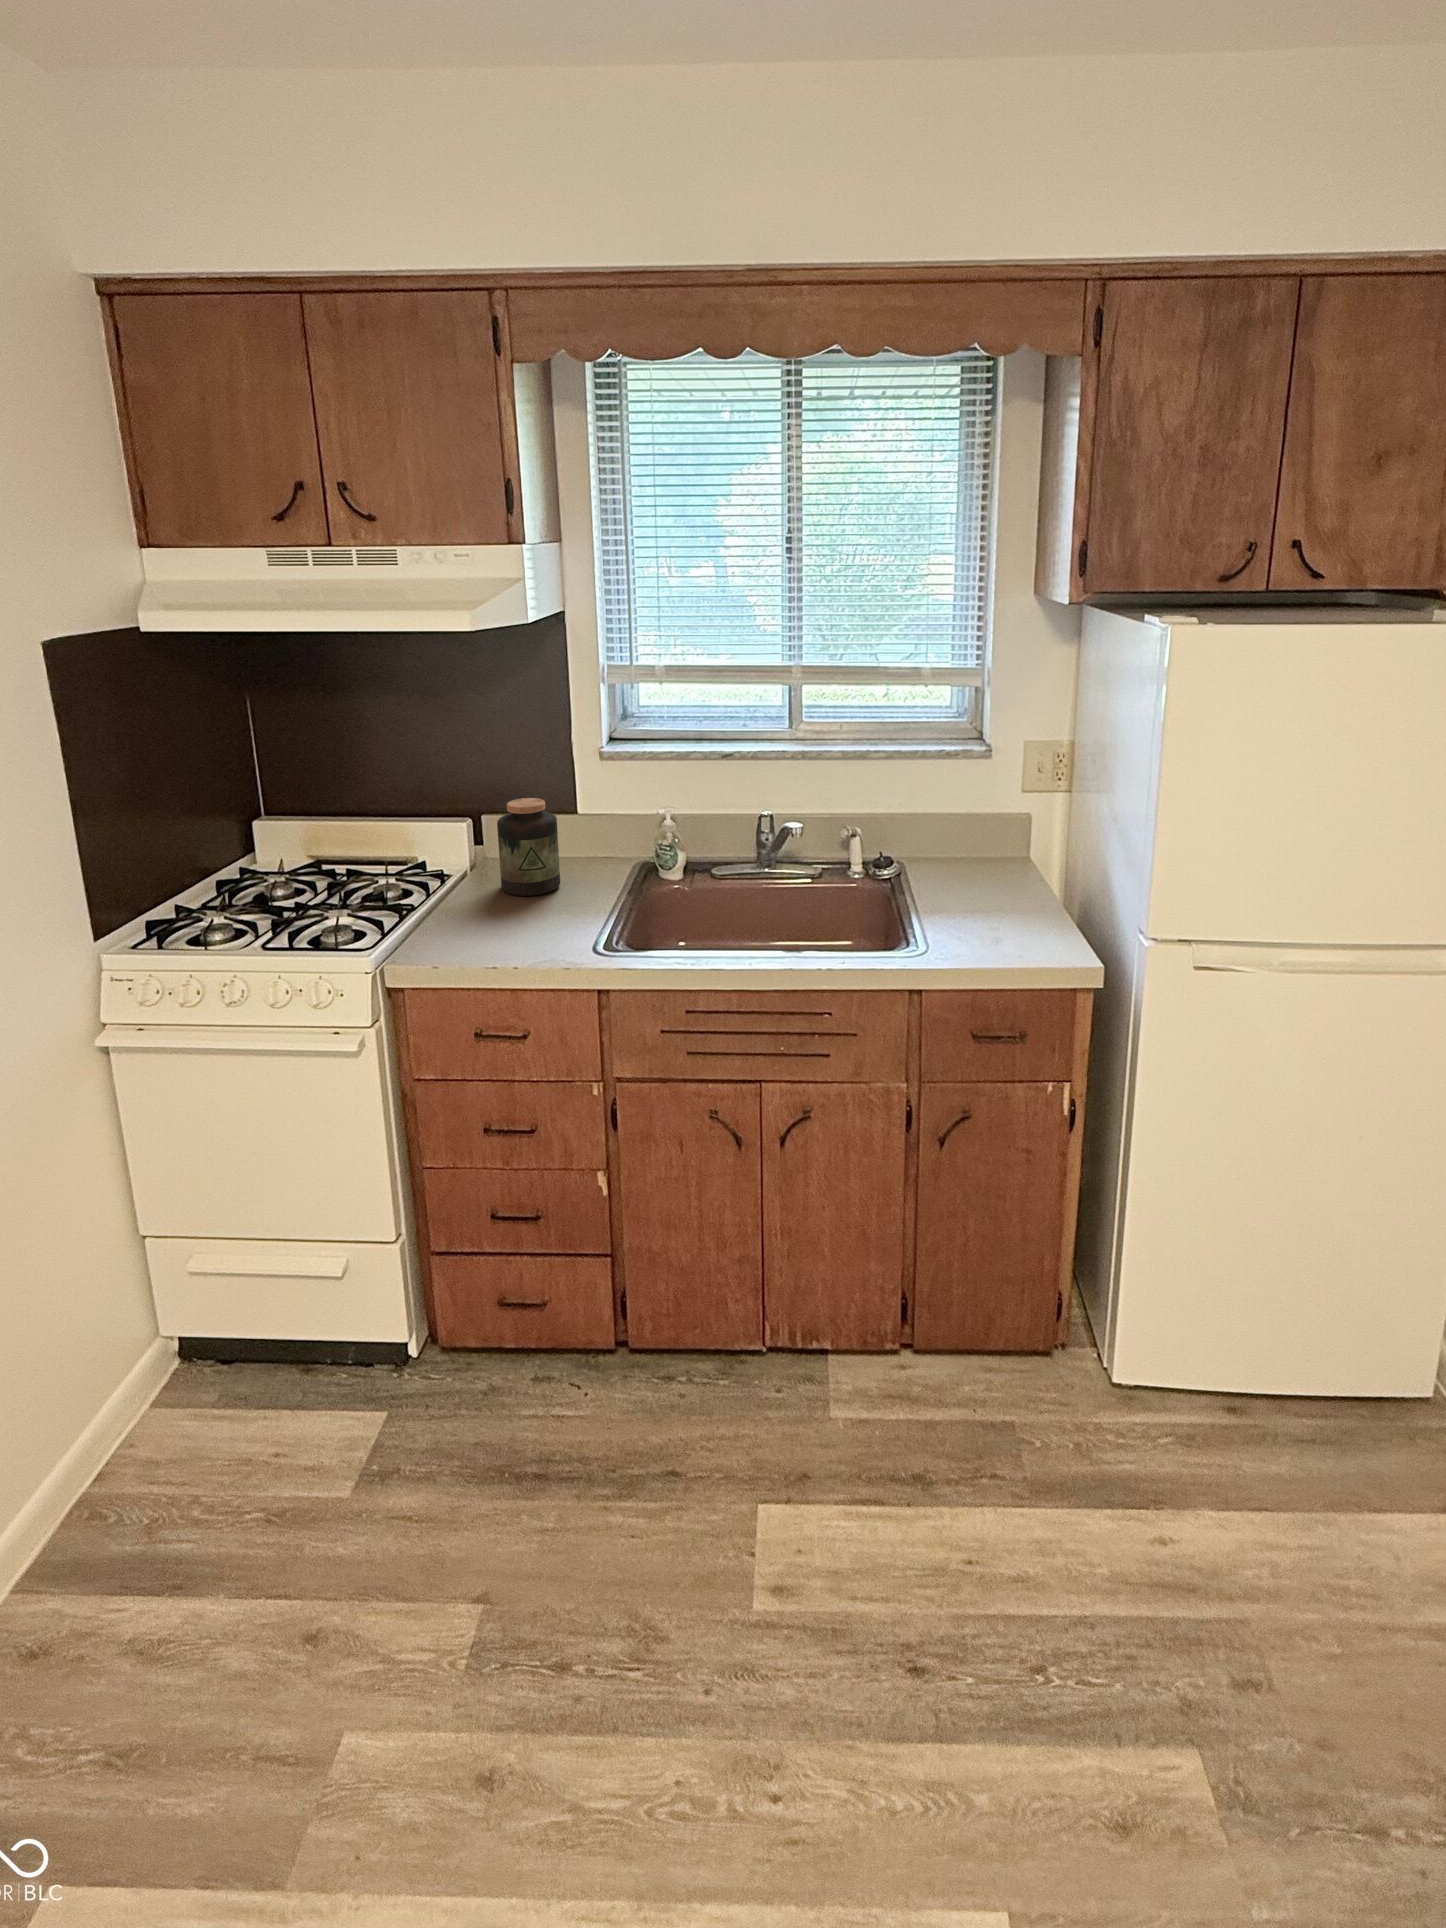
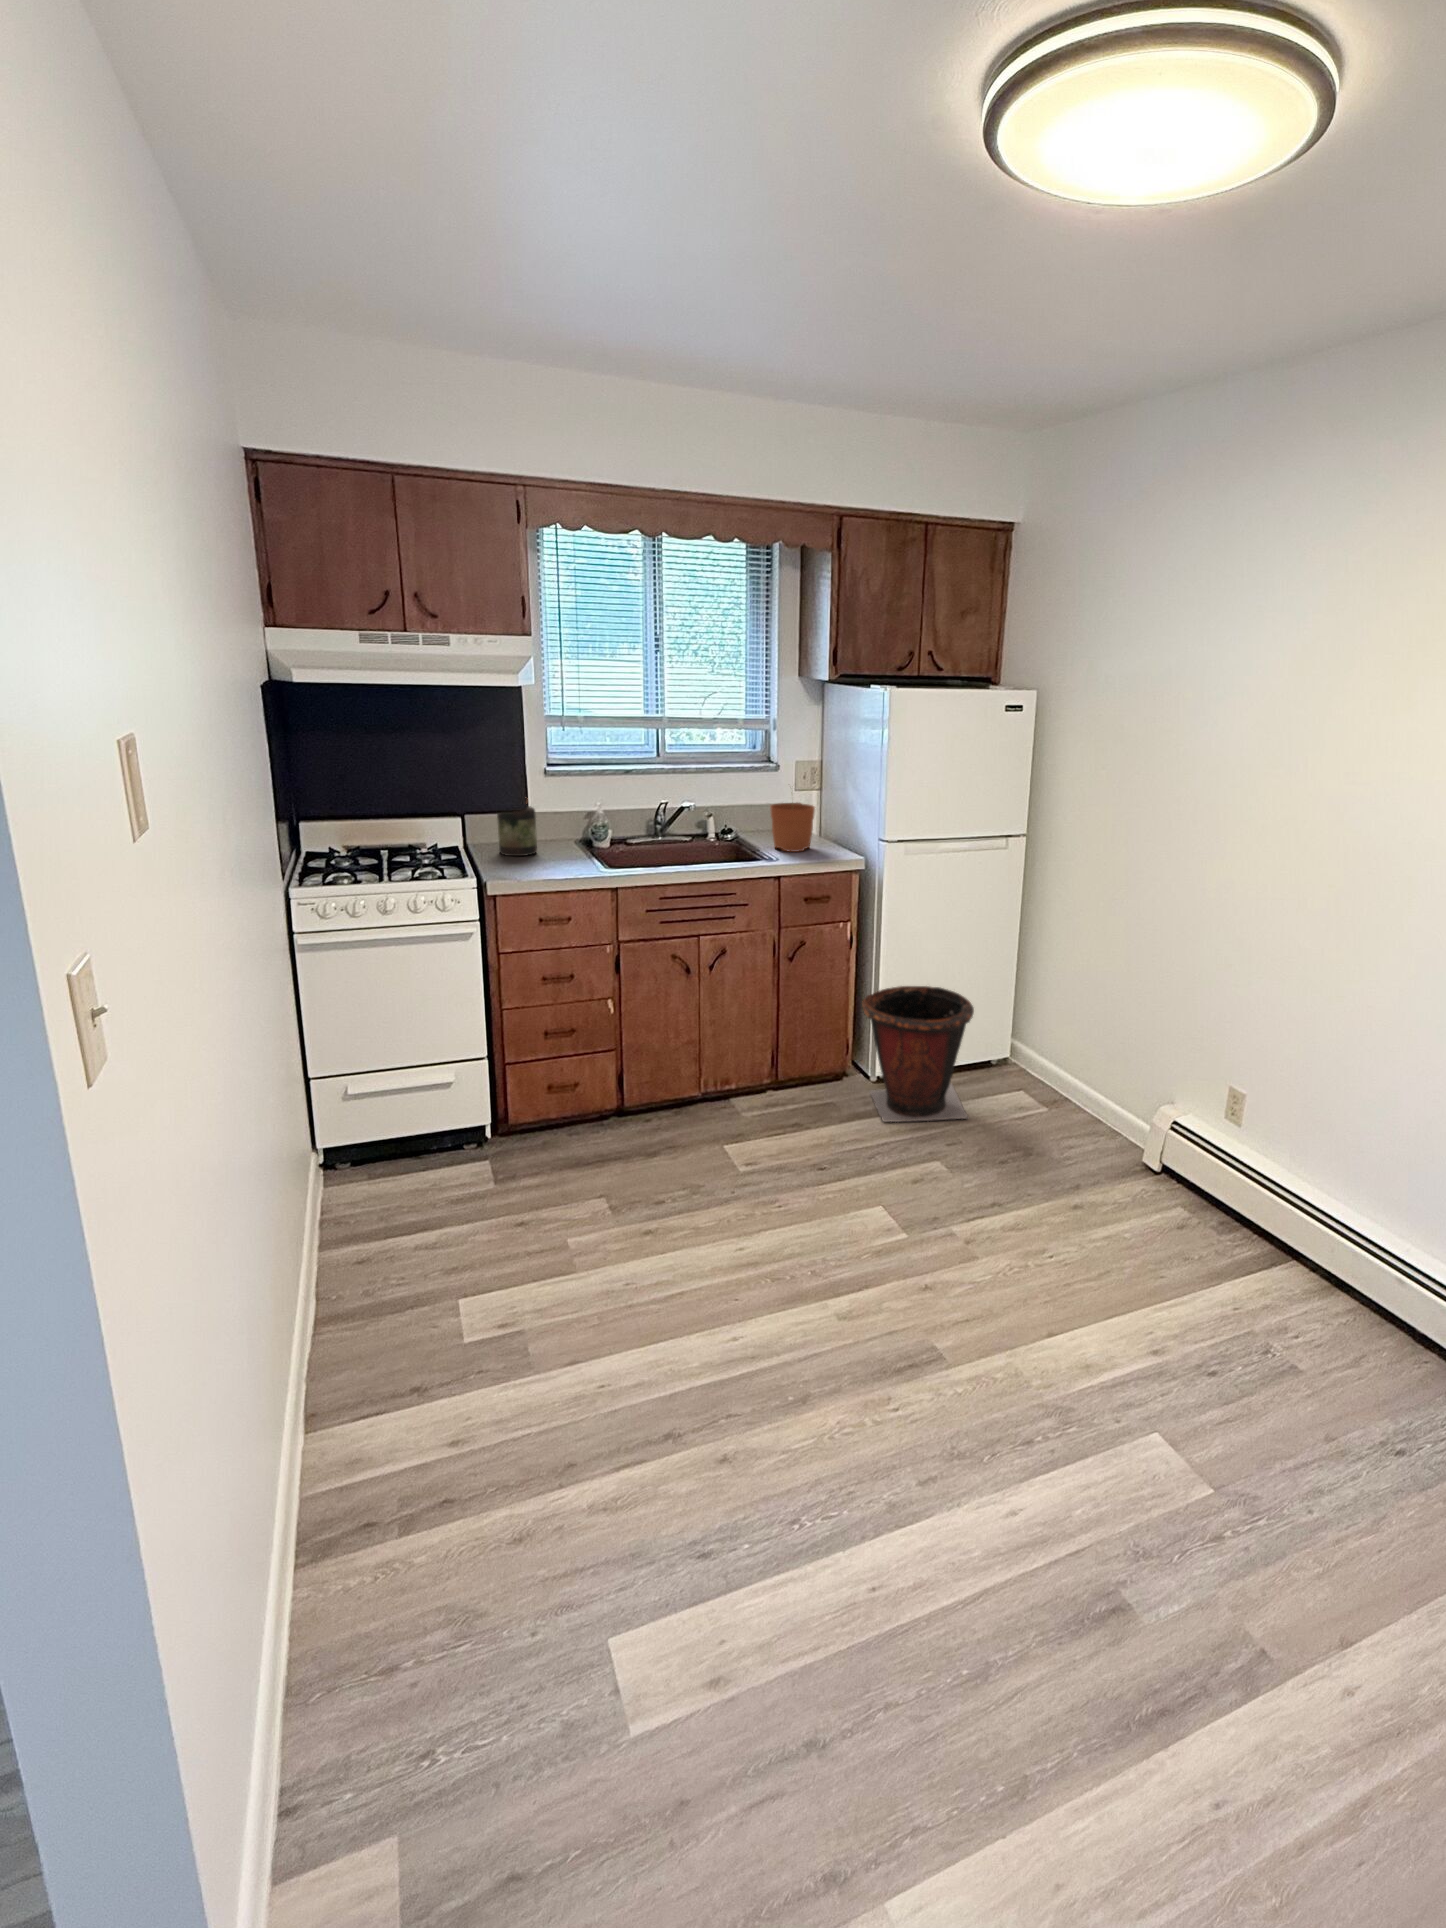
plant pot: none [946,795,1032,925] -> present [770,803,815,852]
waste bin: none [1077,1234,1343,1599] -> present [862,986,974,1122]

